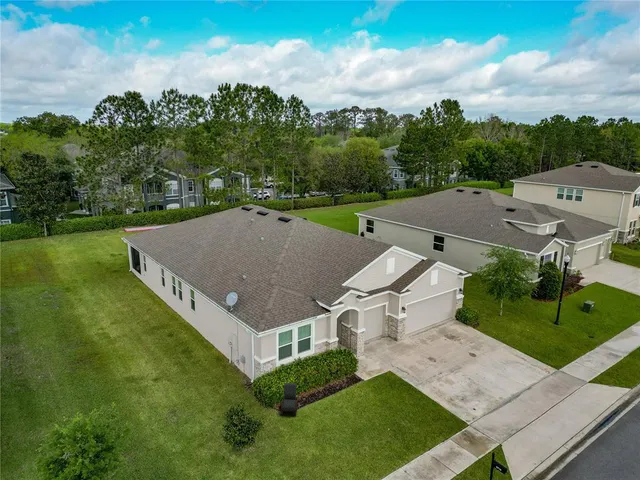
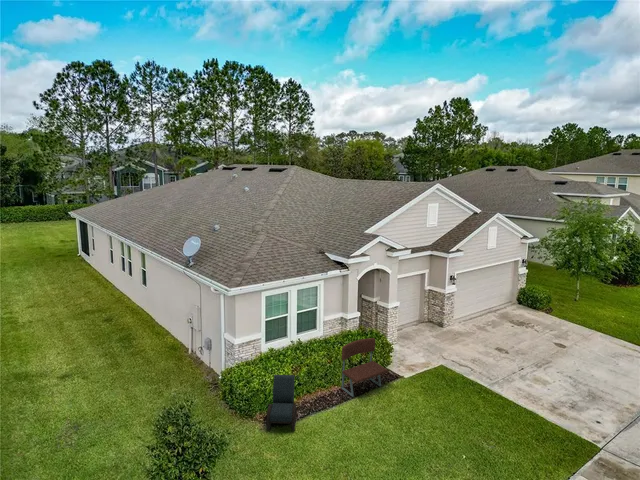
bench: none [324,358,352,394] -> present [341,338,388,397]

